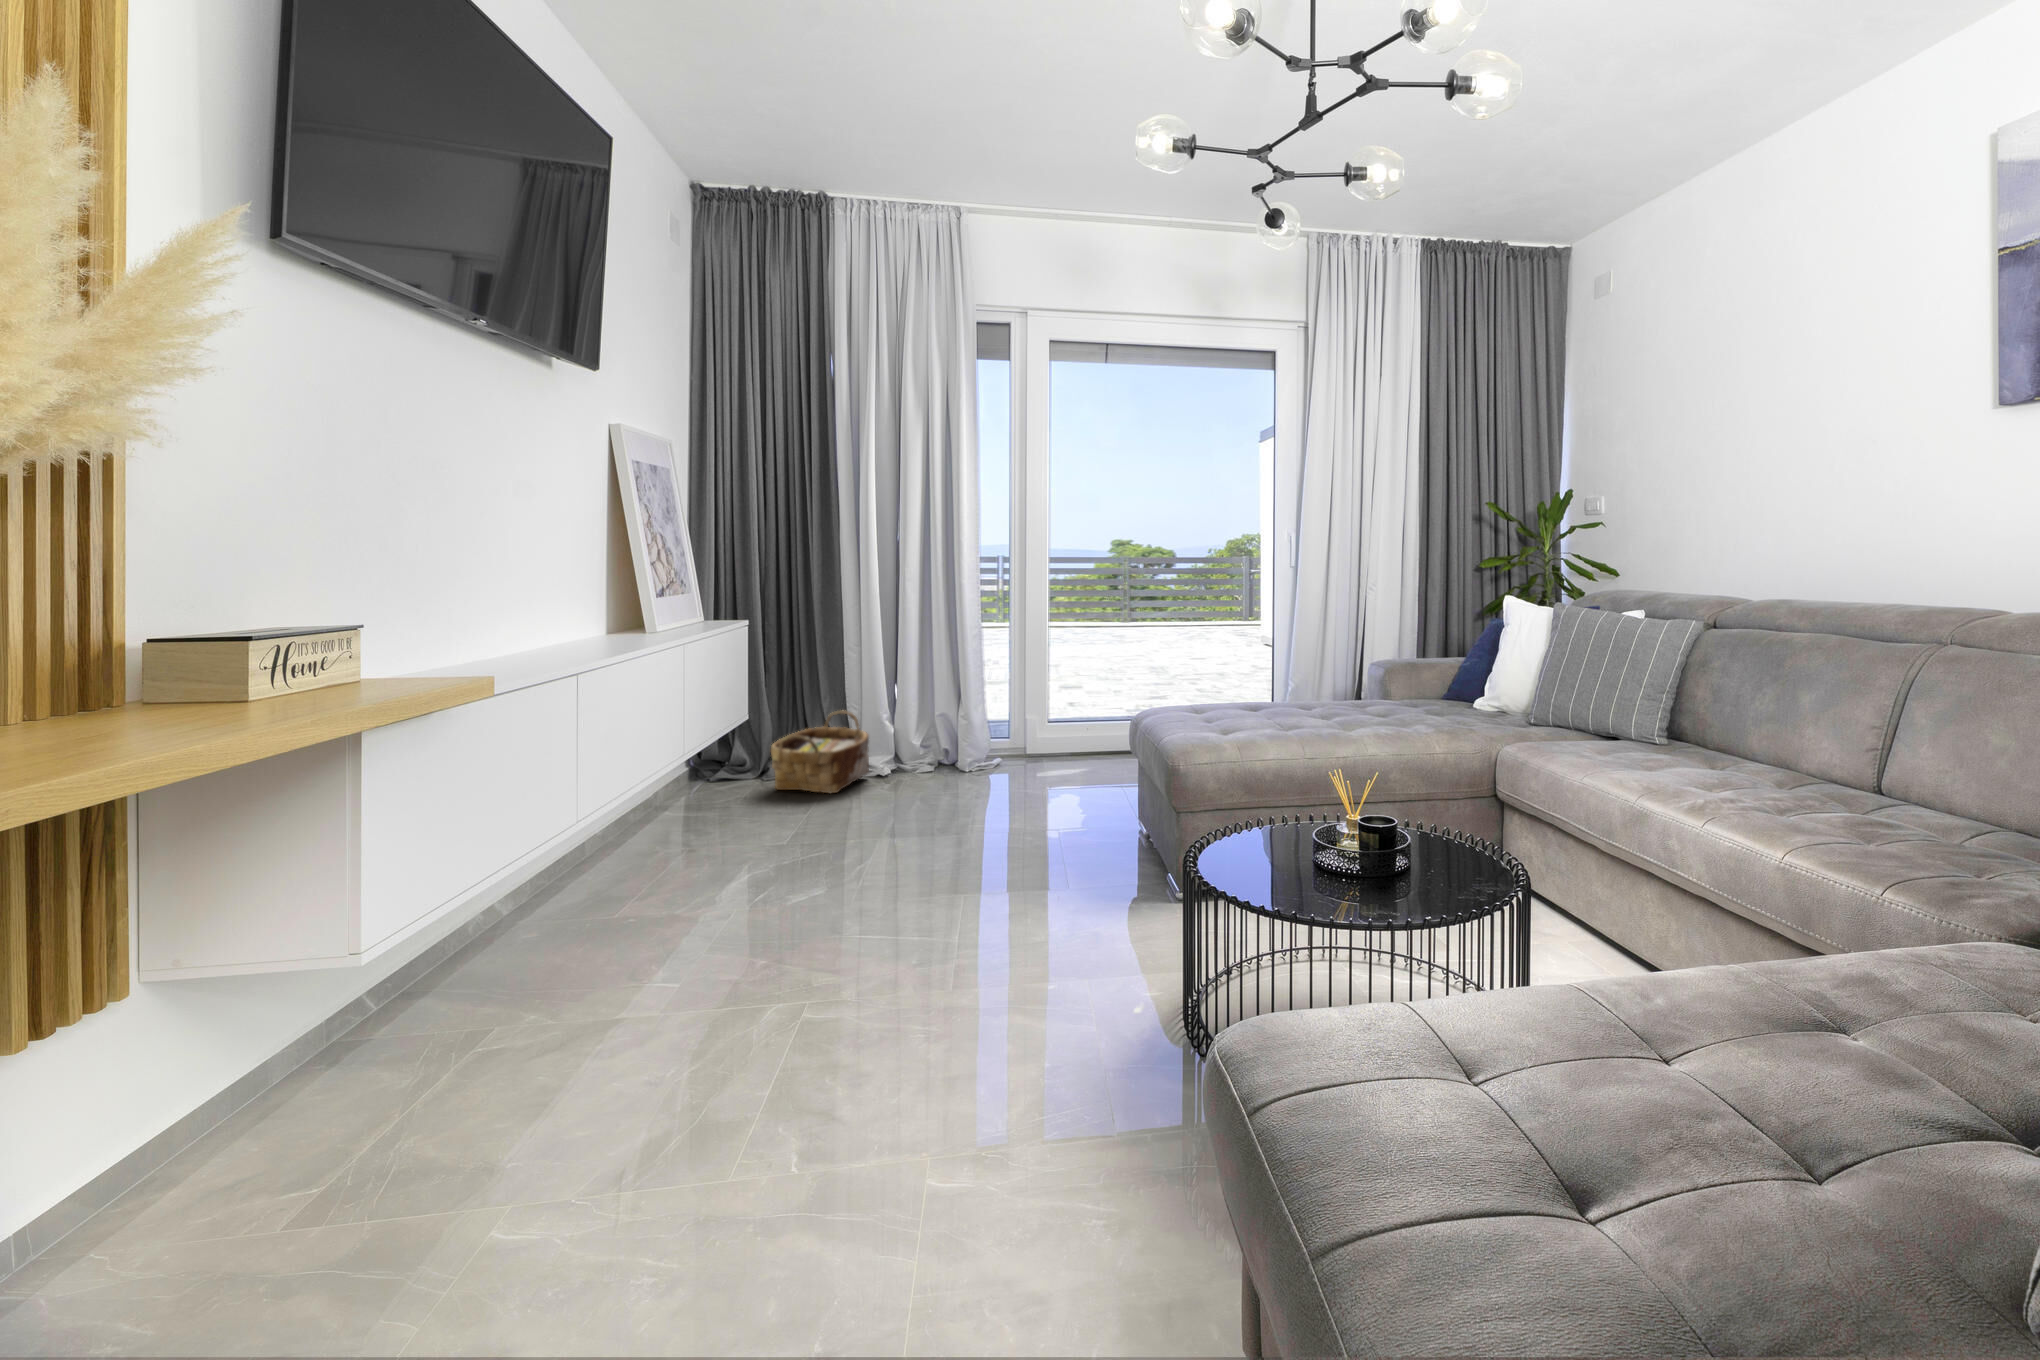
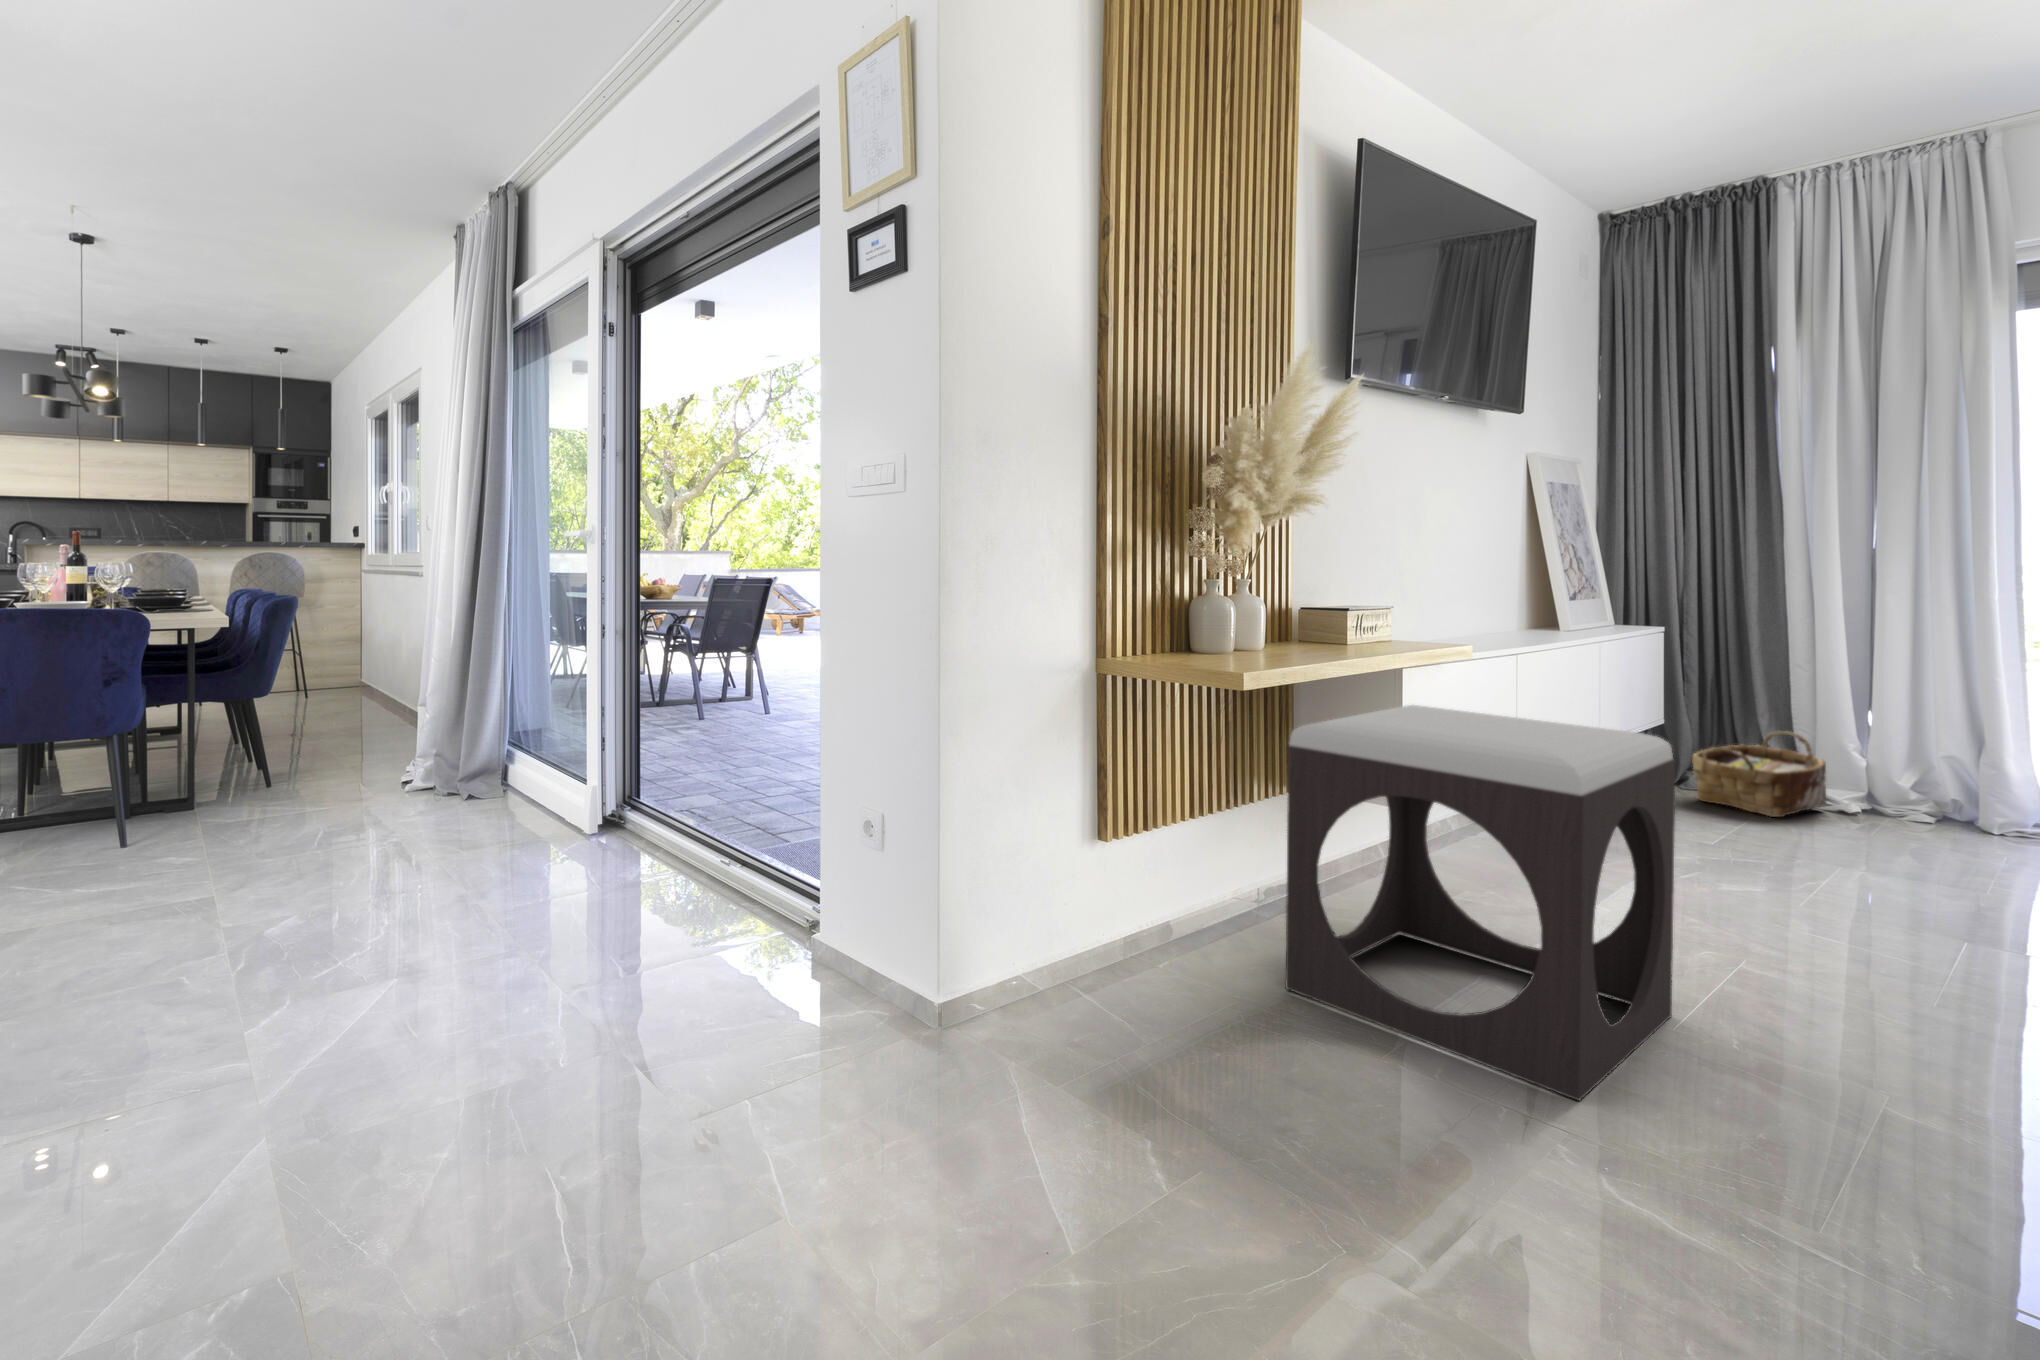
footstool: none [196,751,743,1277] -> present [1286,705,1676,1101]

